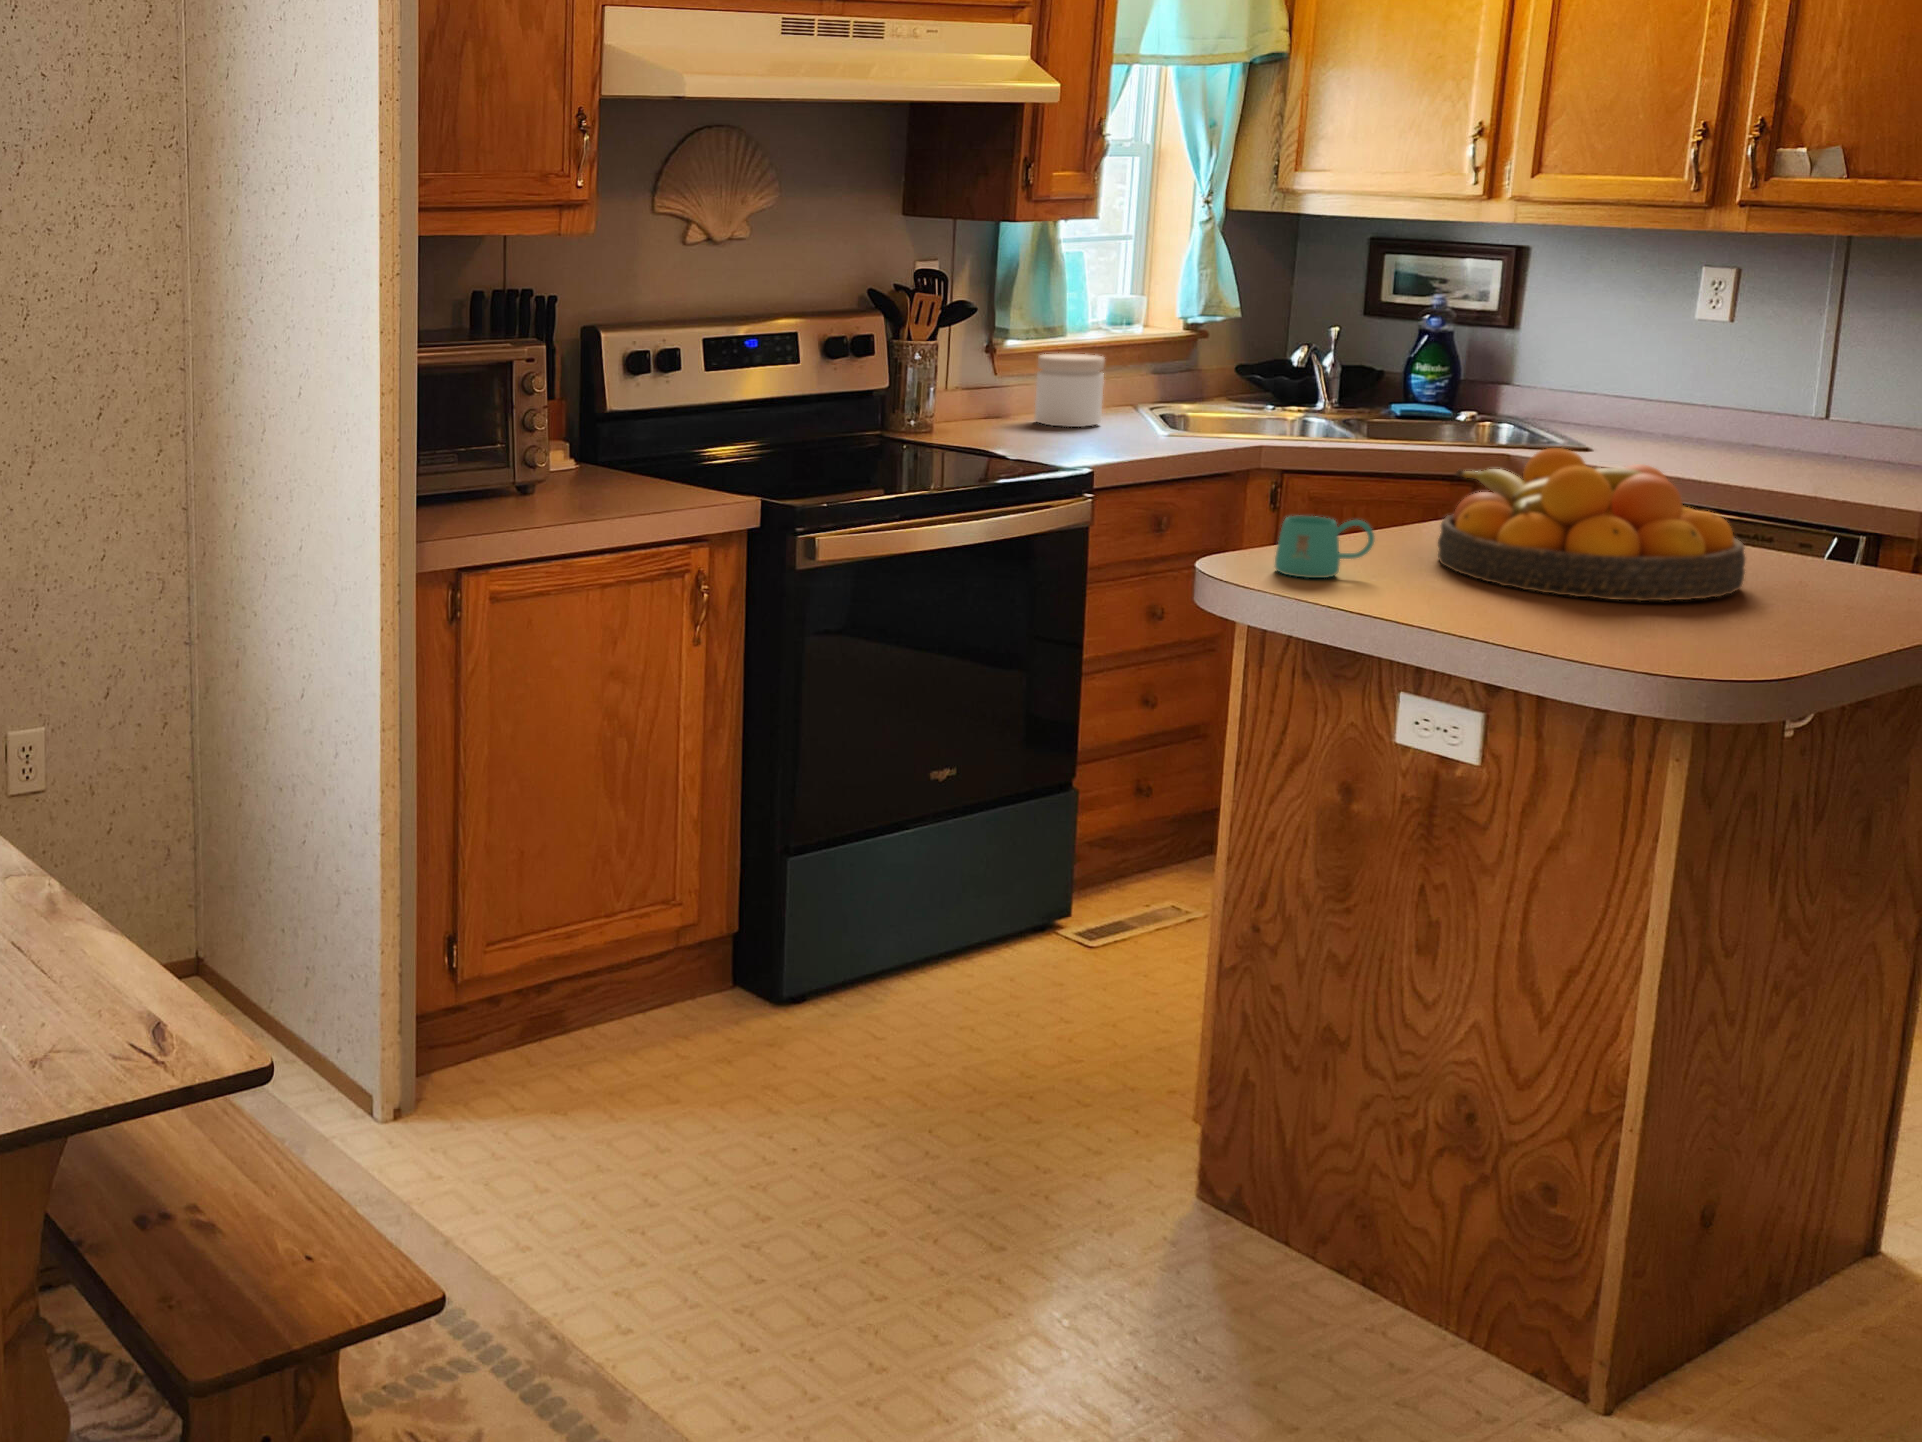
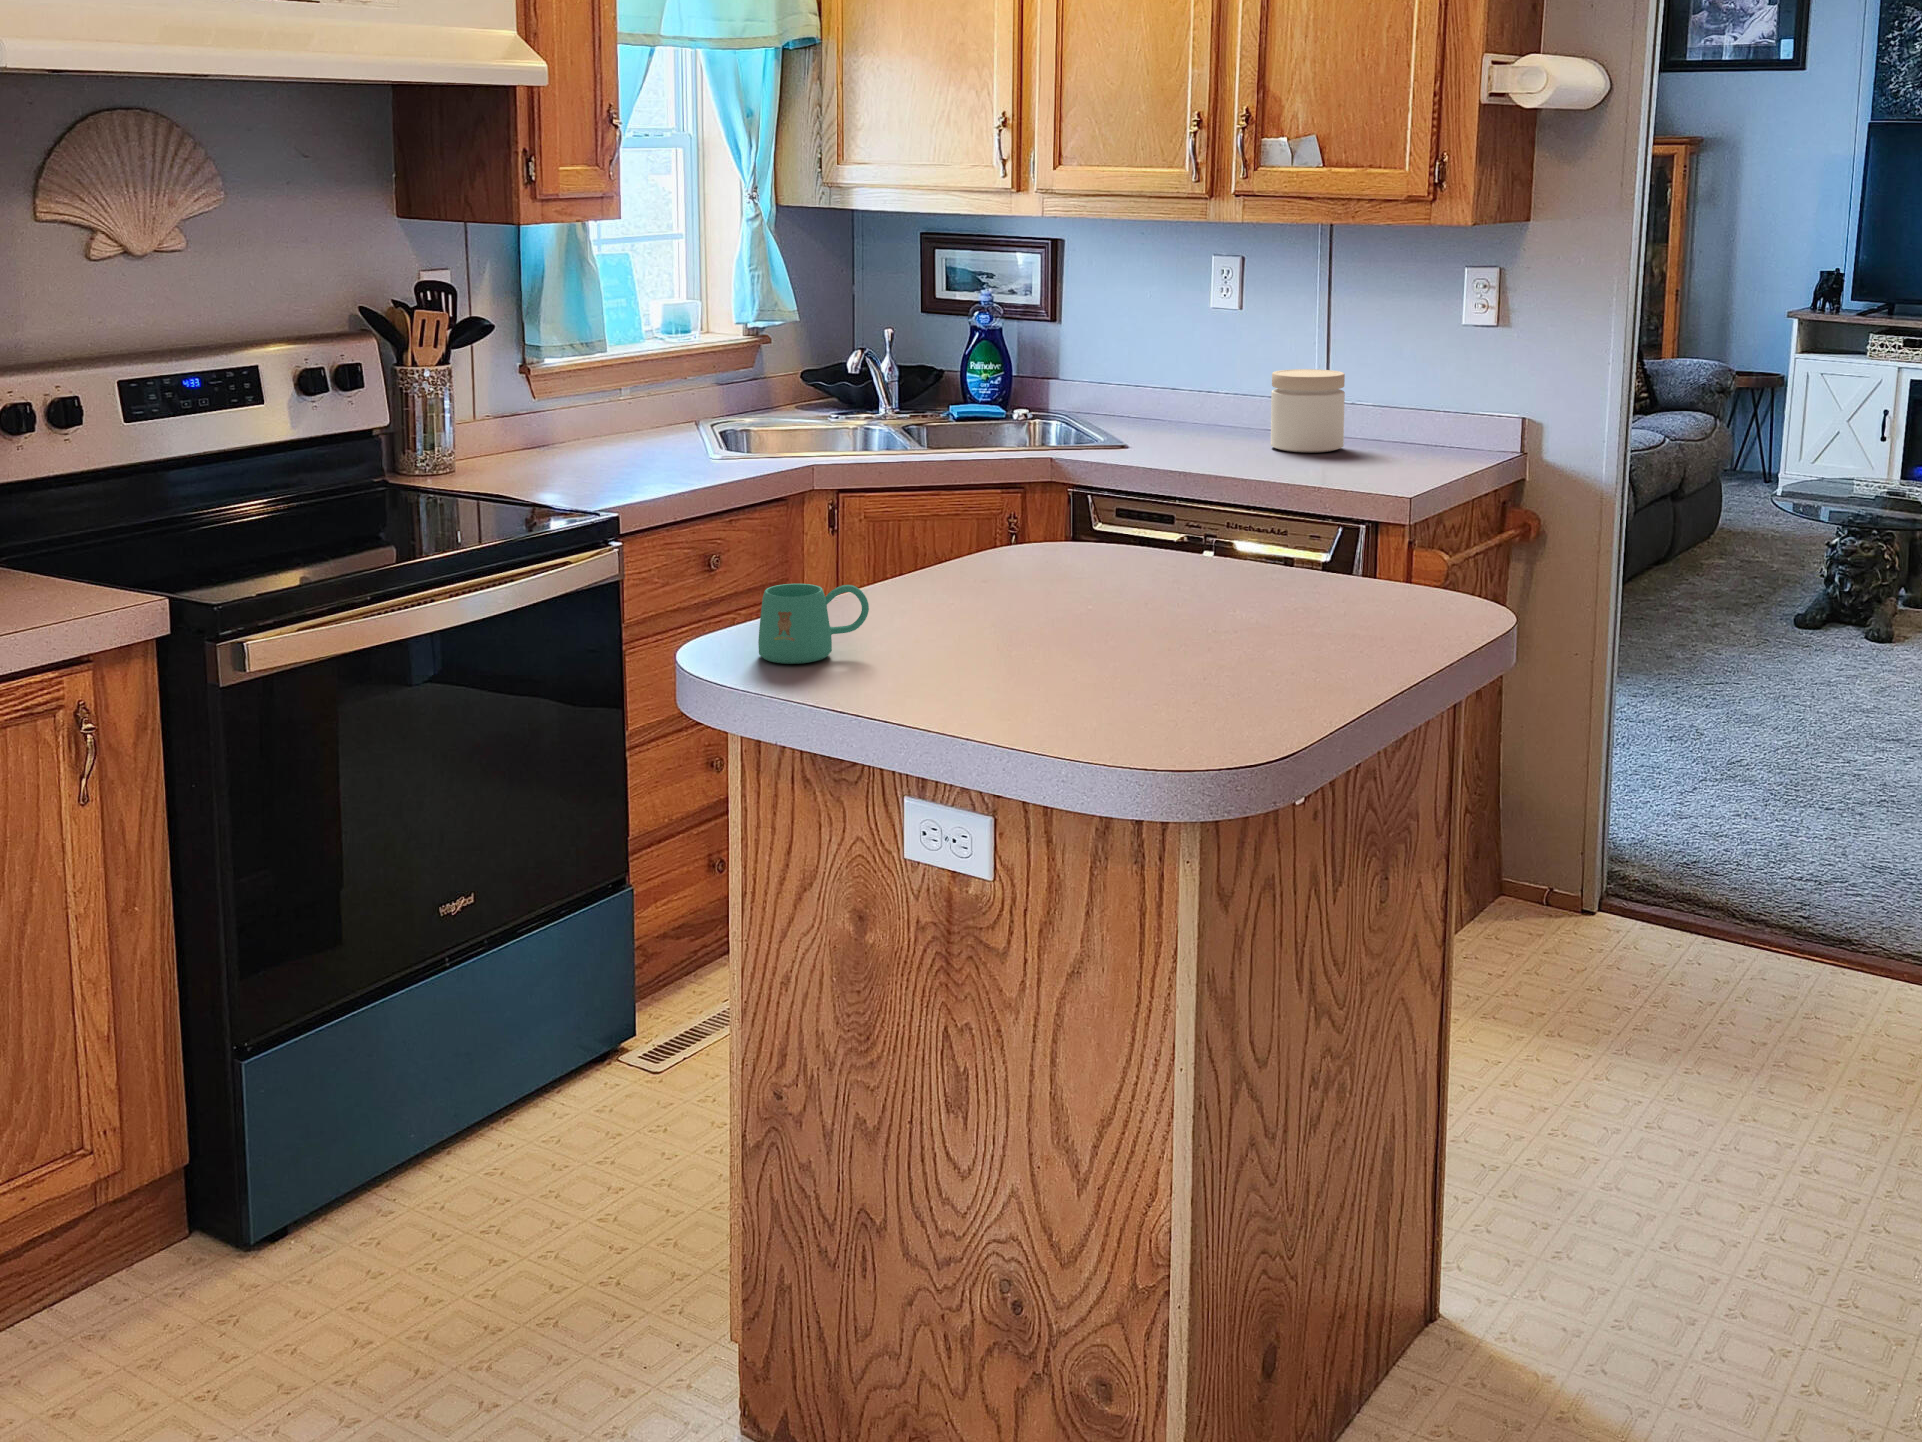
jar: present [1034,354,1104,427] -> present [1271,369,1345,453]
fruit bowl: present [1438,448,1745,601] -> none [948,475,1253,658]

